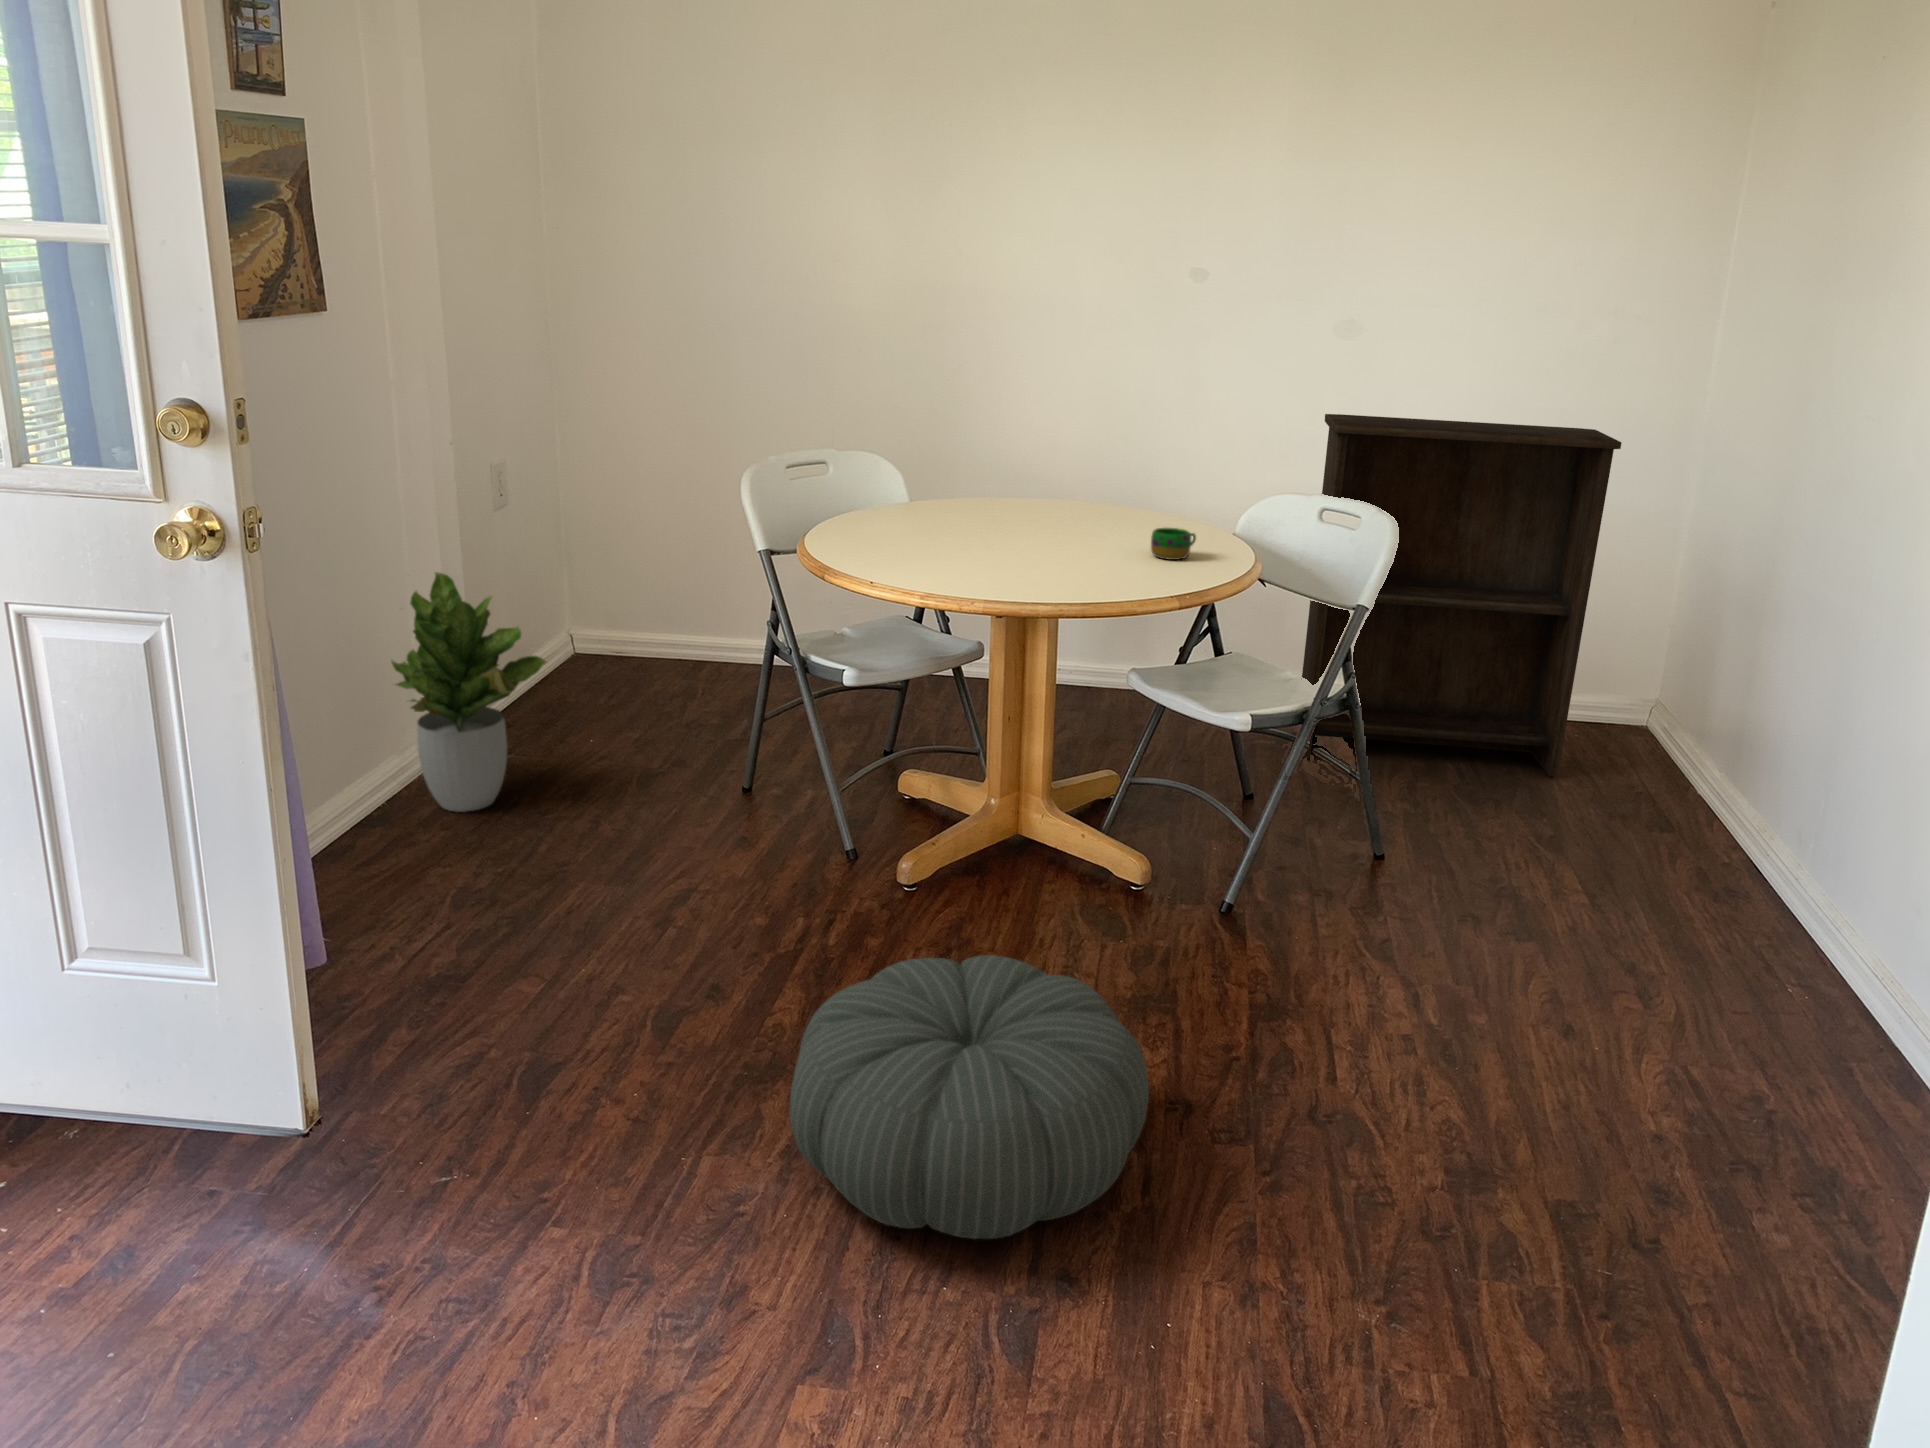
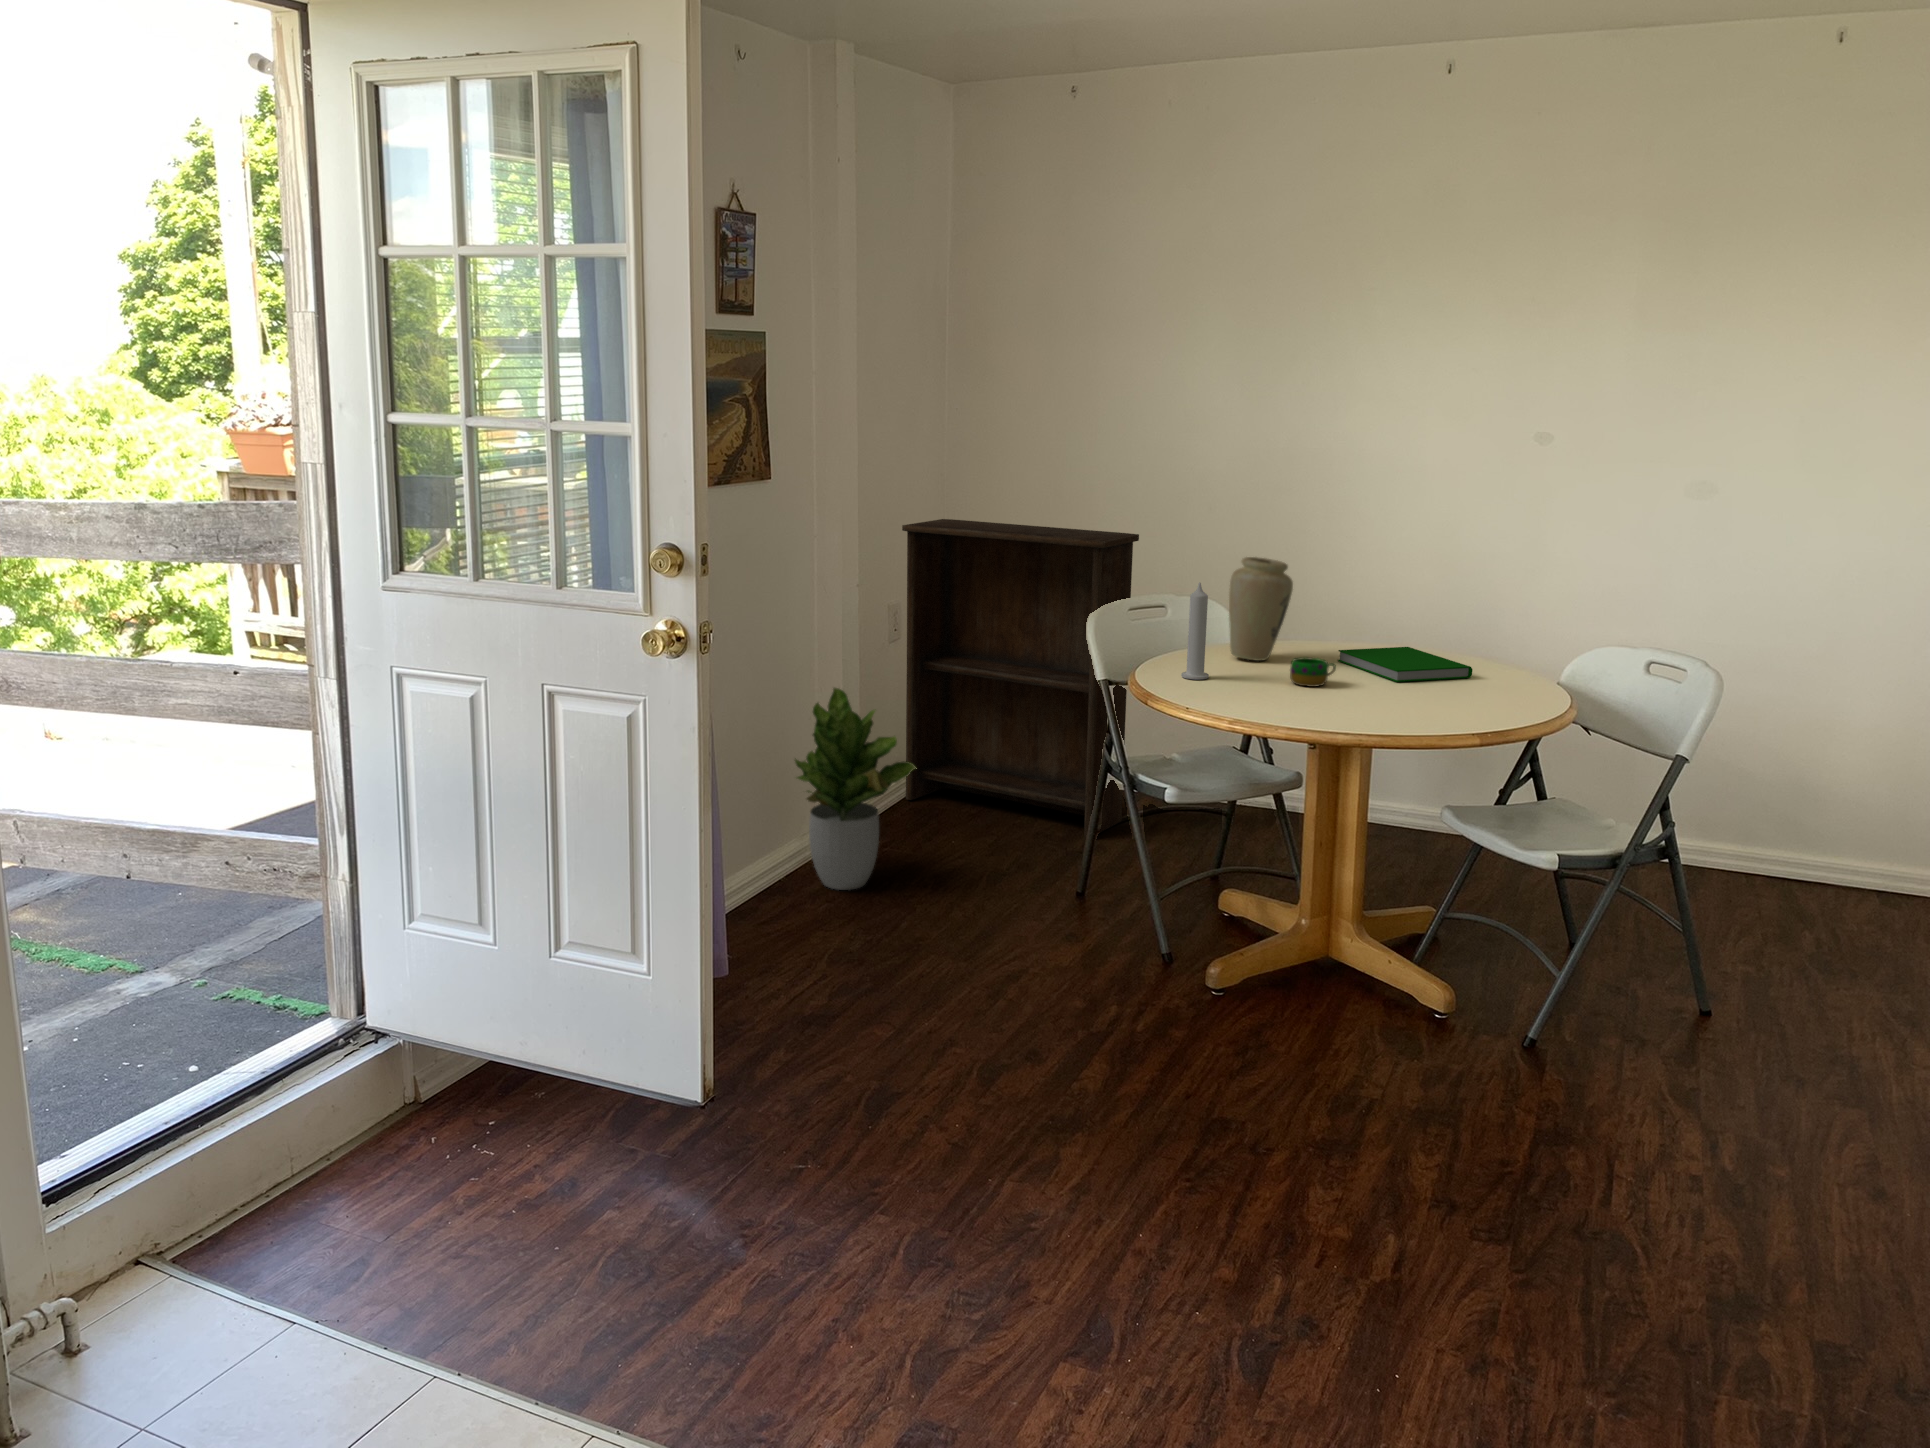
vase: none [900,410,968,524] -> present [1229,557,1293,661]
bookshelf: present [1296,414,1621,777] -> present [902,519,1139,836]
candle: none [857,439,887,549] -> present [1181,582,1209,680]
book: none [1016,504,1153,543] -> present [1338,647,1472,682]
mug: present [1151,528,1196,560] -> present [1290,657,1336,687]
pouf: present [790,955,1149,1239] -> none [1071,1036,1400,1280]

